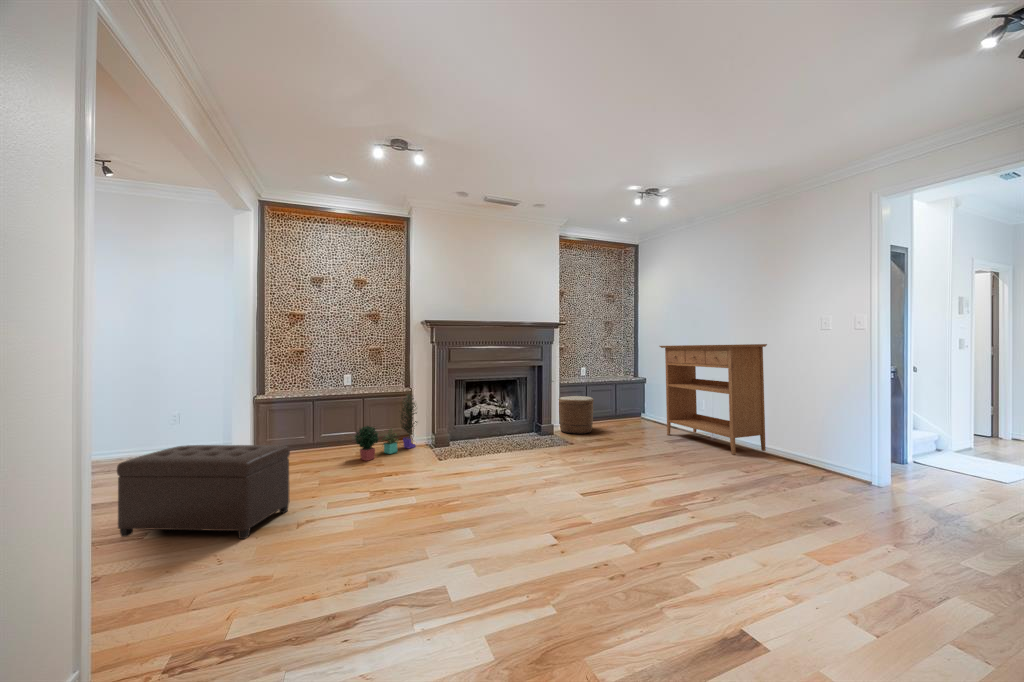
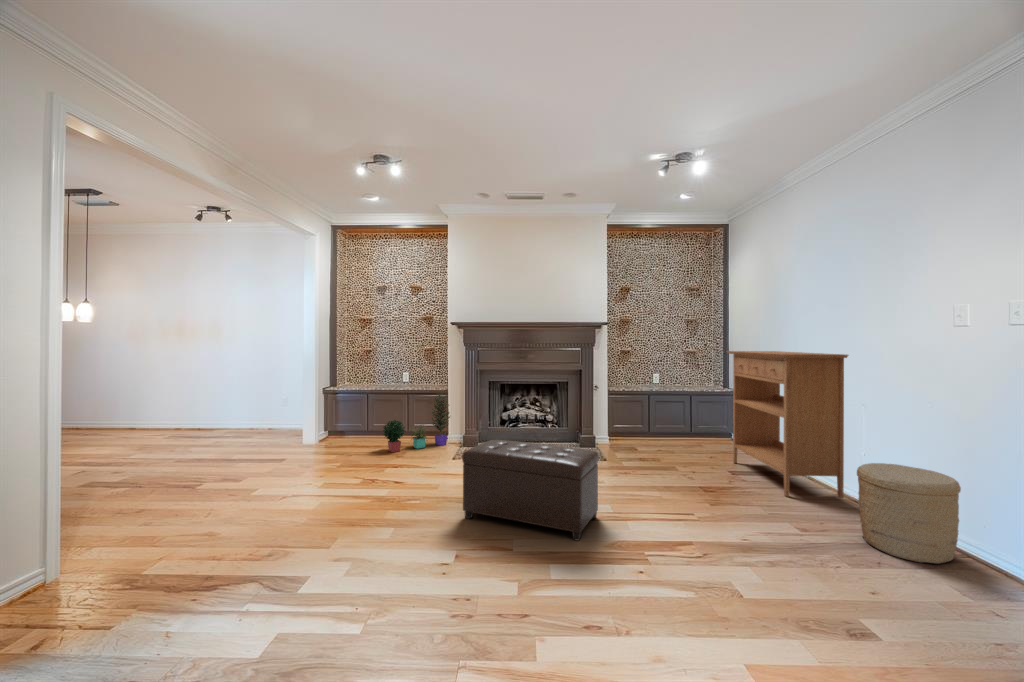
woven basket: present [559,396,594,434] -> present [857,463,961,564]
ottoman: present [117,445,290,539] -> present [462,440,599,541]

